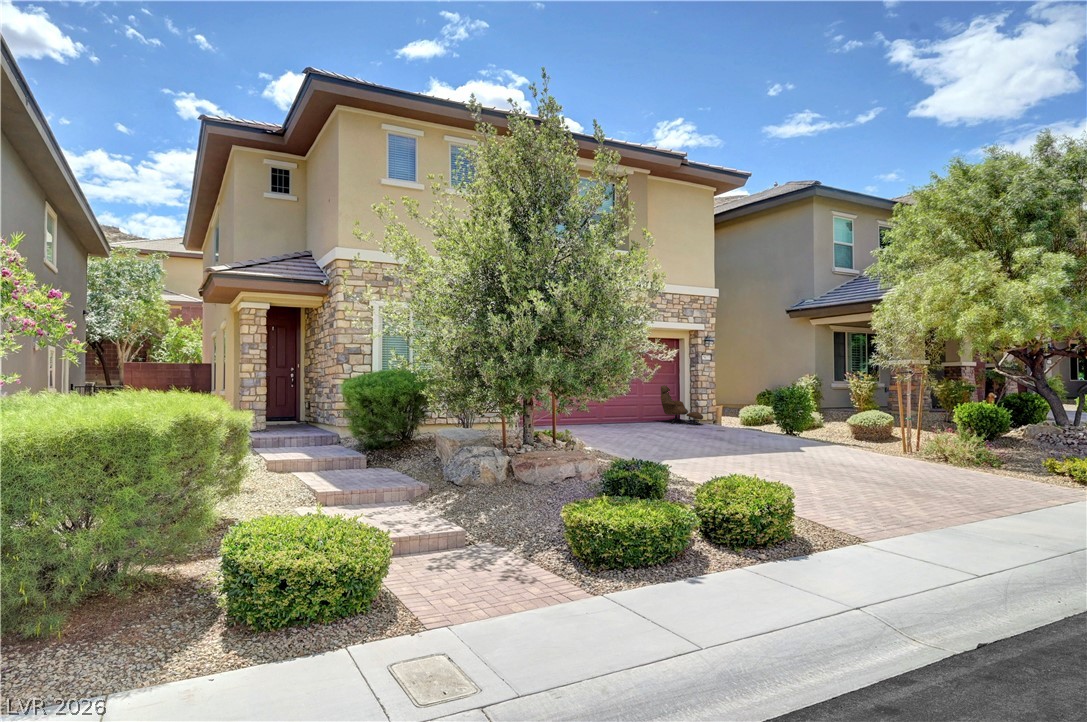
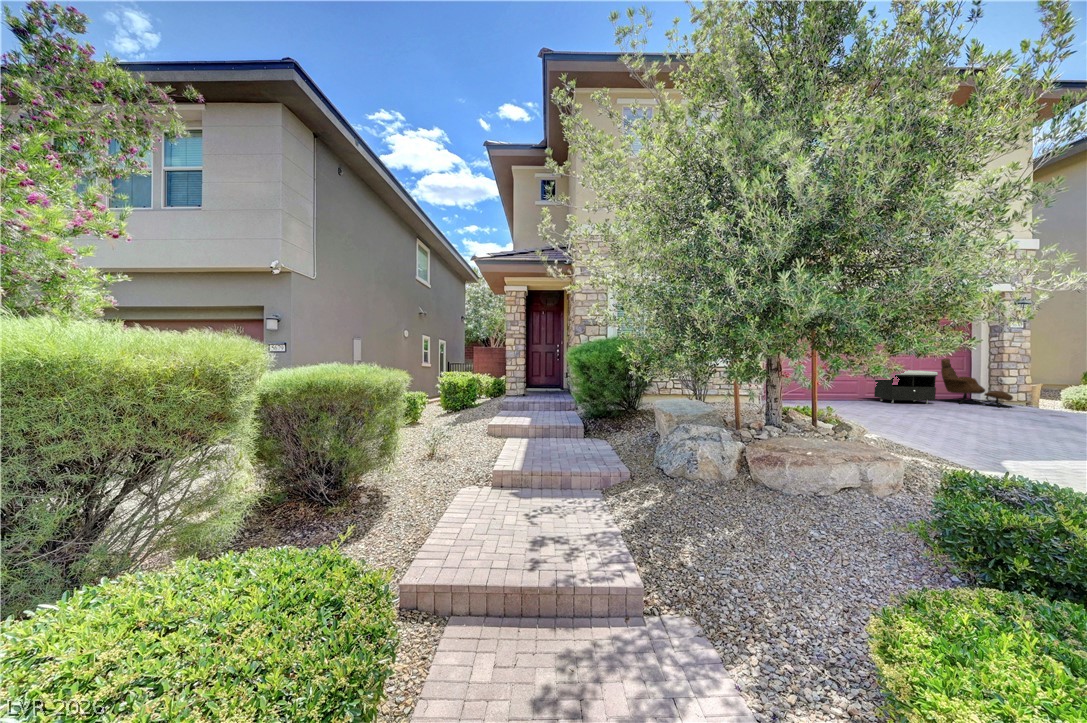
storage bench: none [615,396,657,425] -> present [874,370,938,403]

